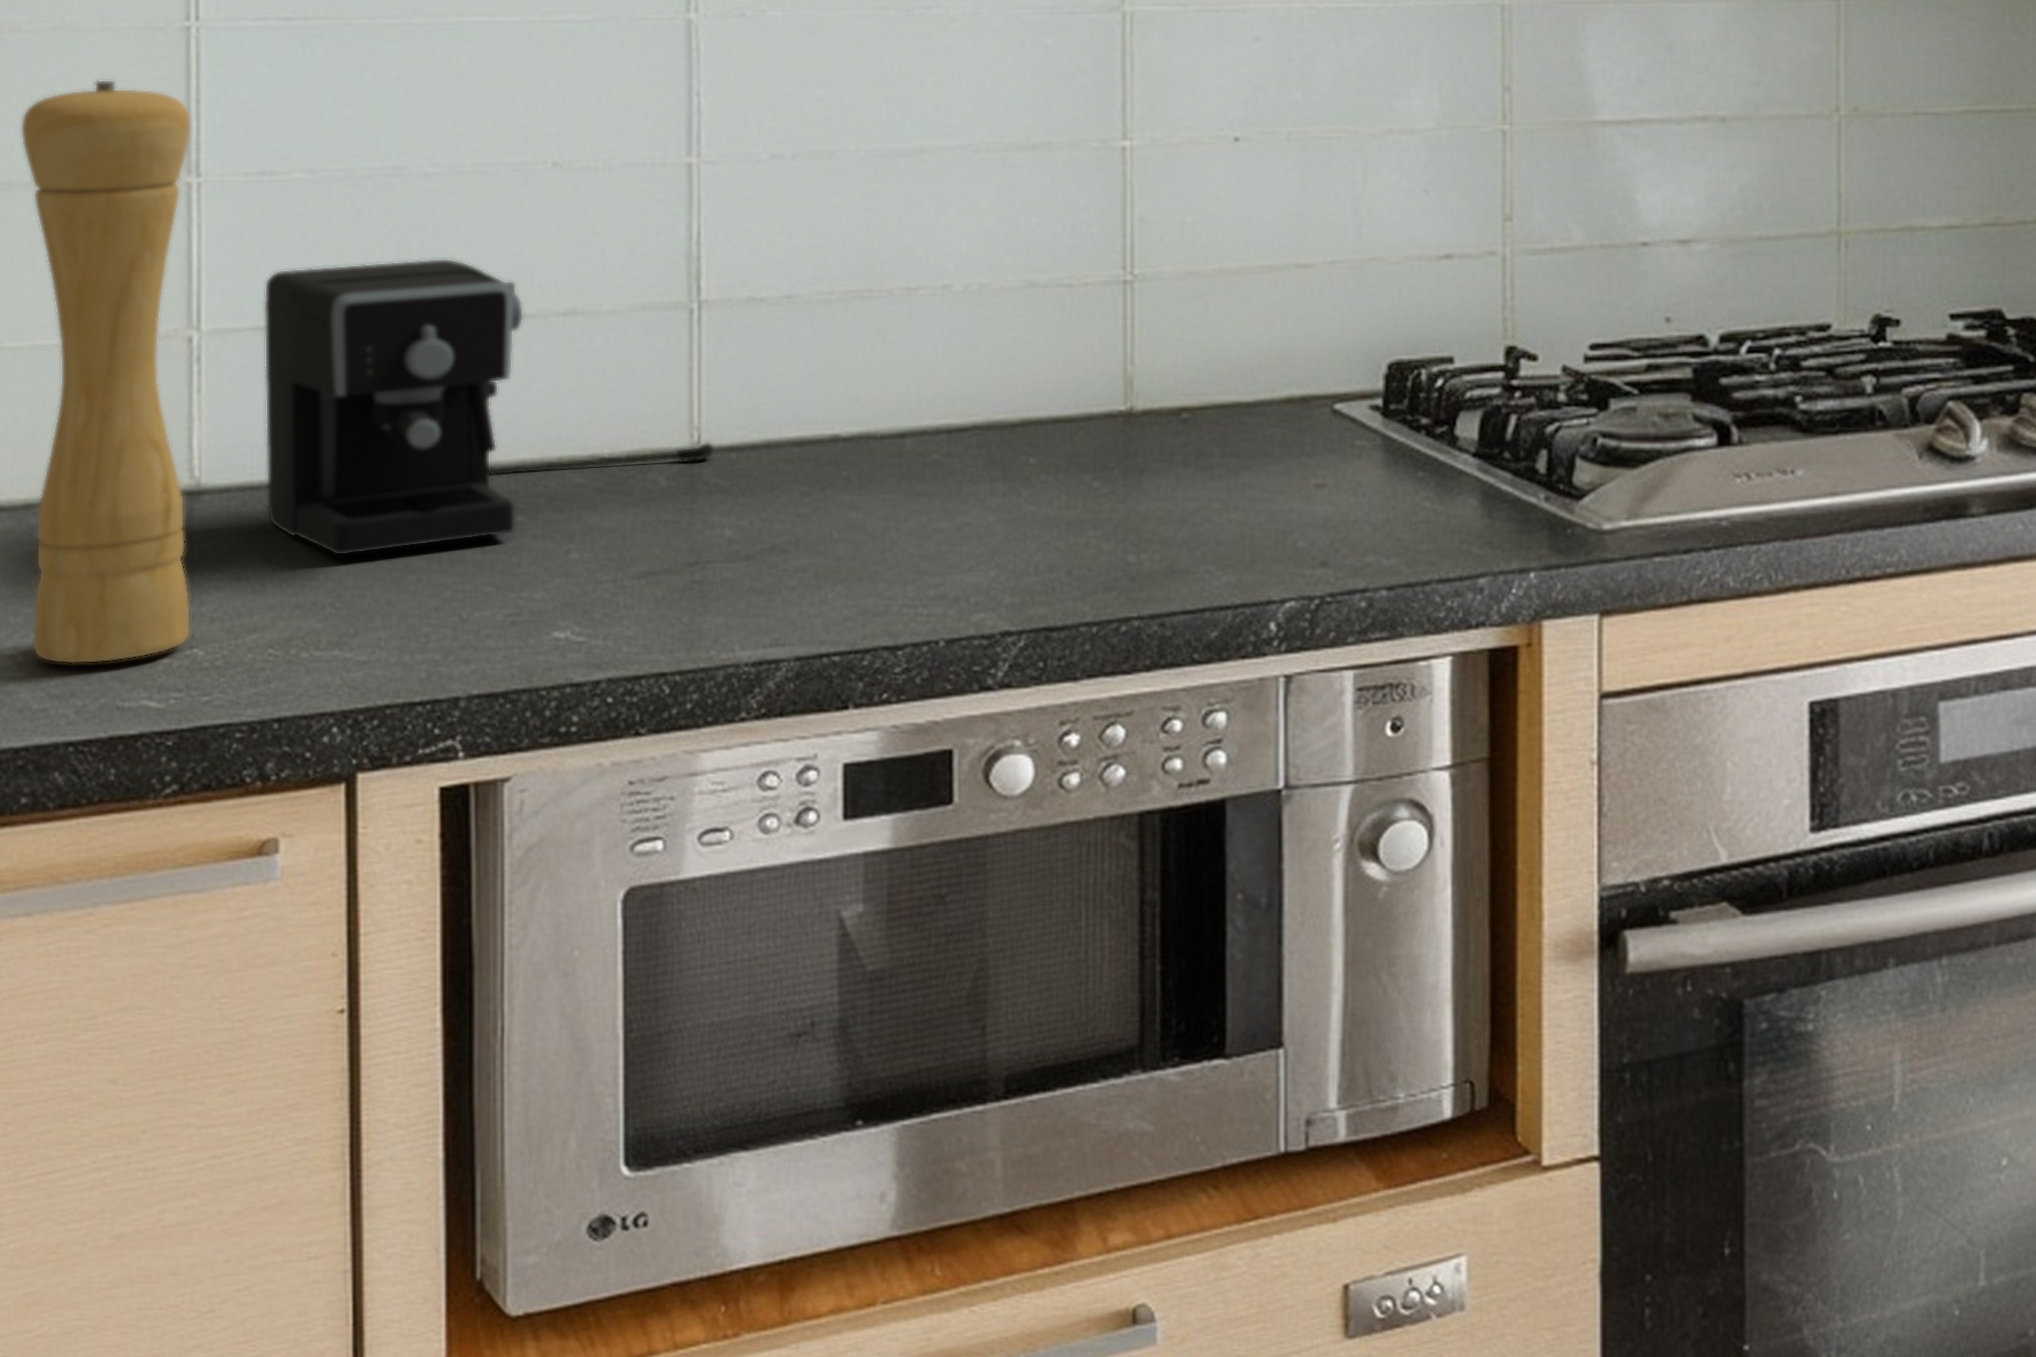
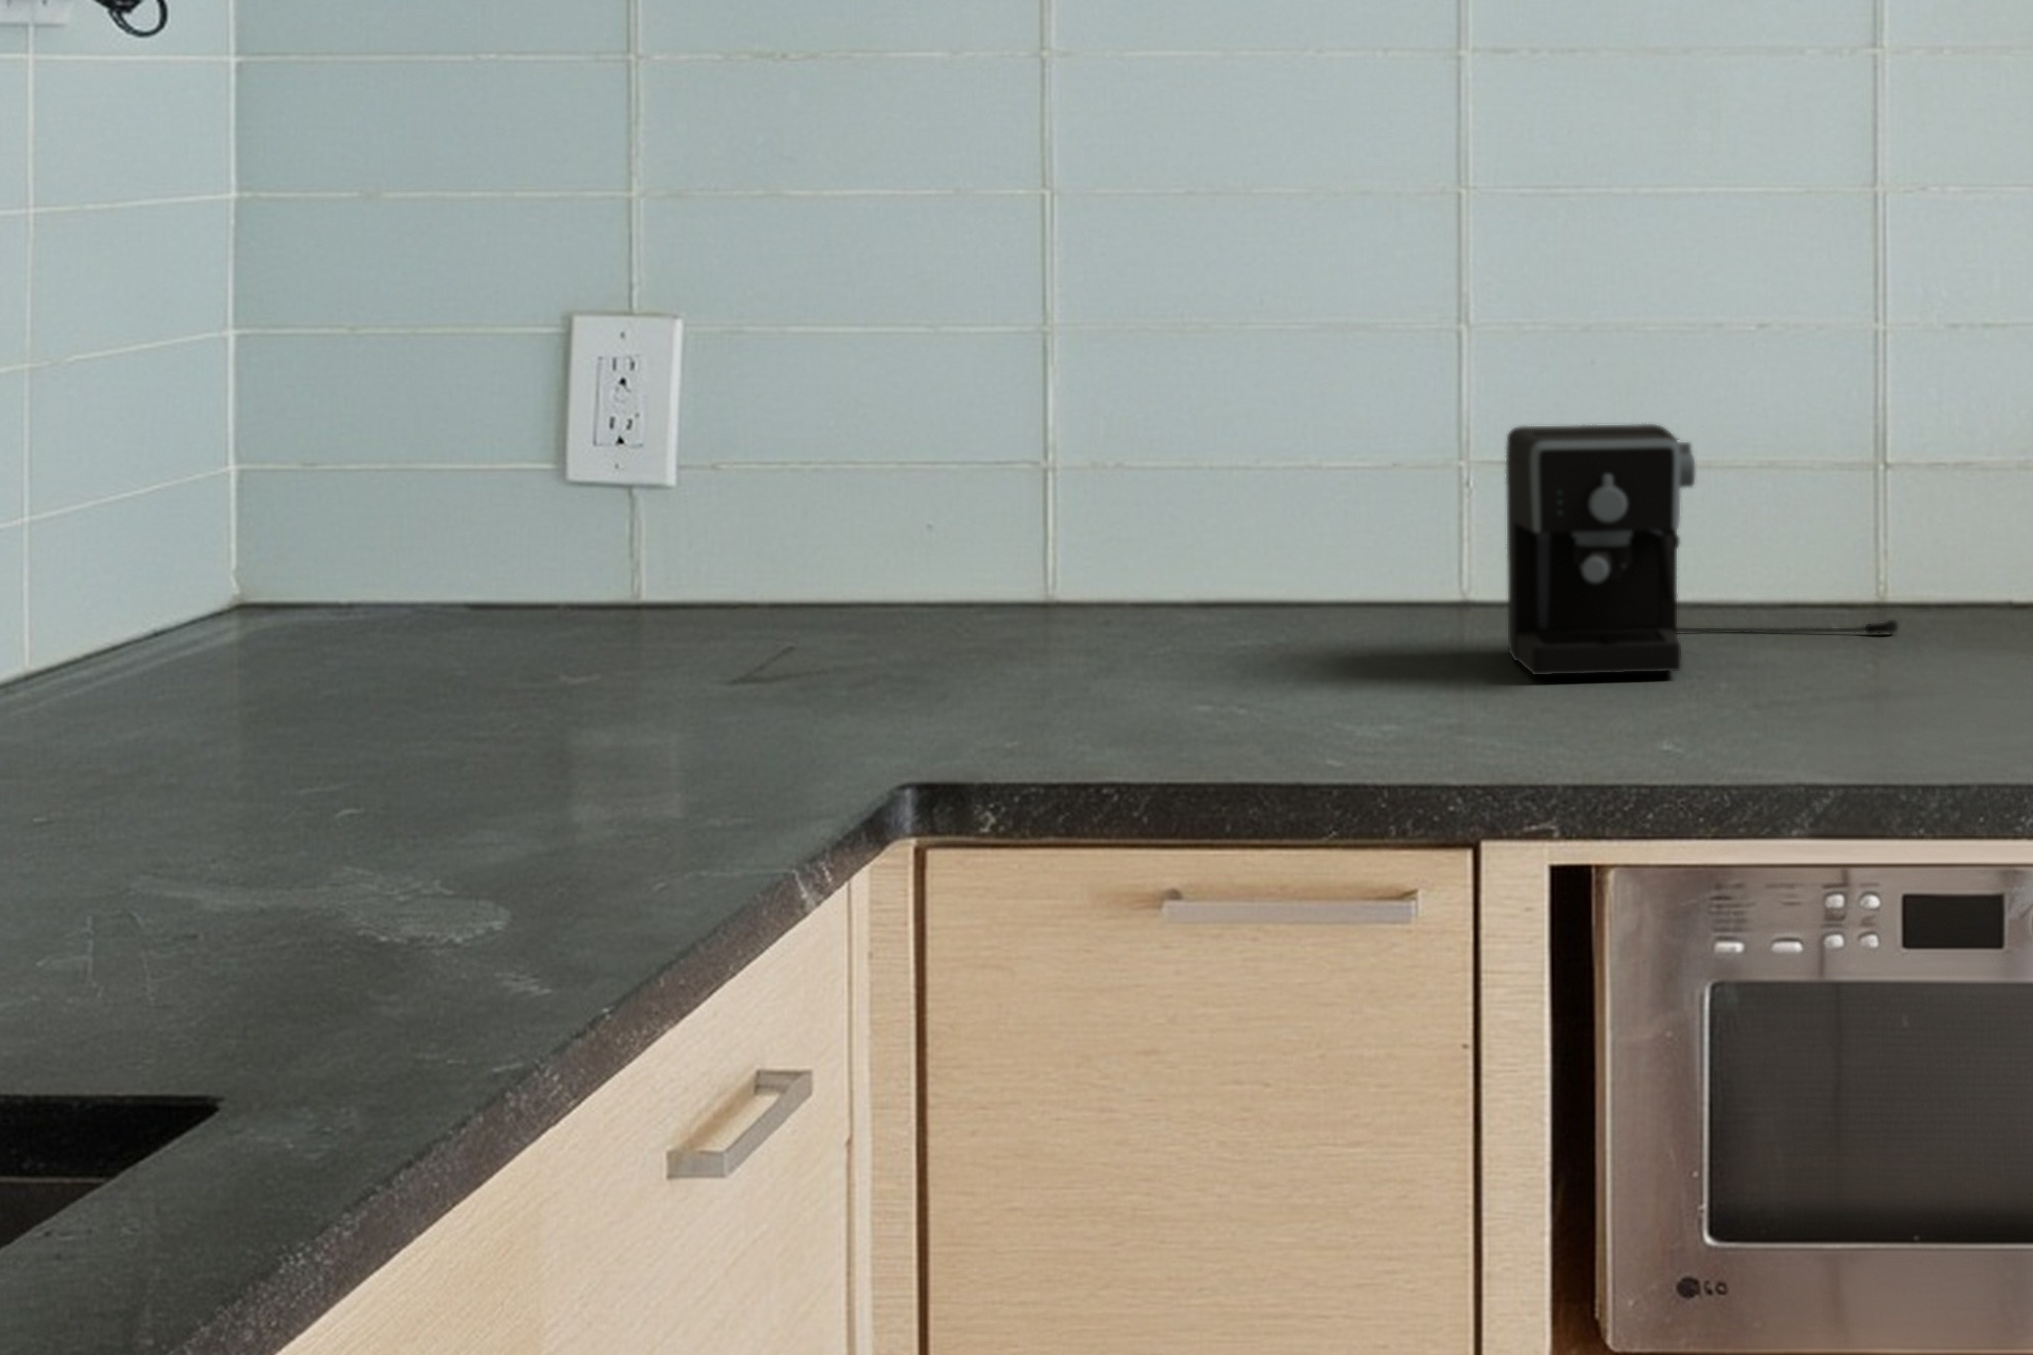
pepper mill: present [22,81,190,662] -> none [1263,236,1386,728]

